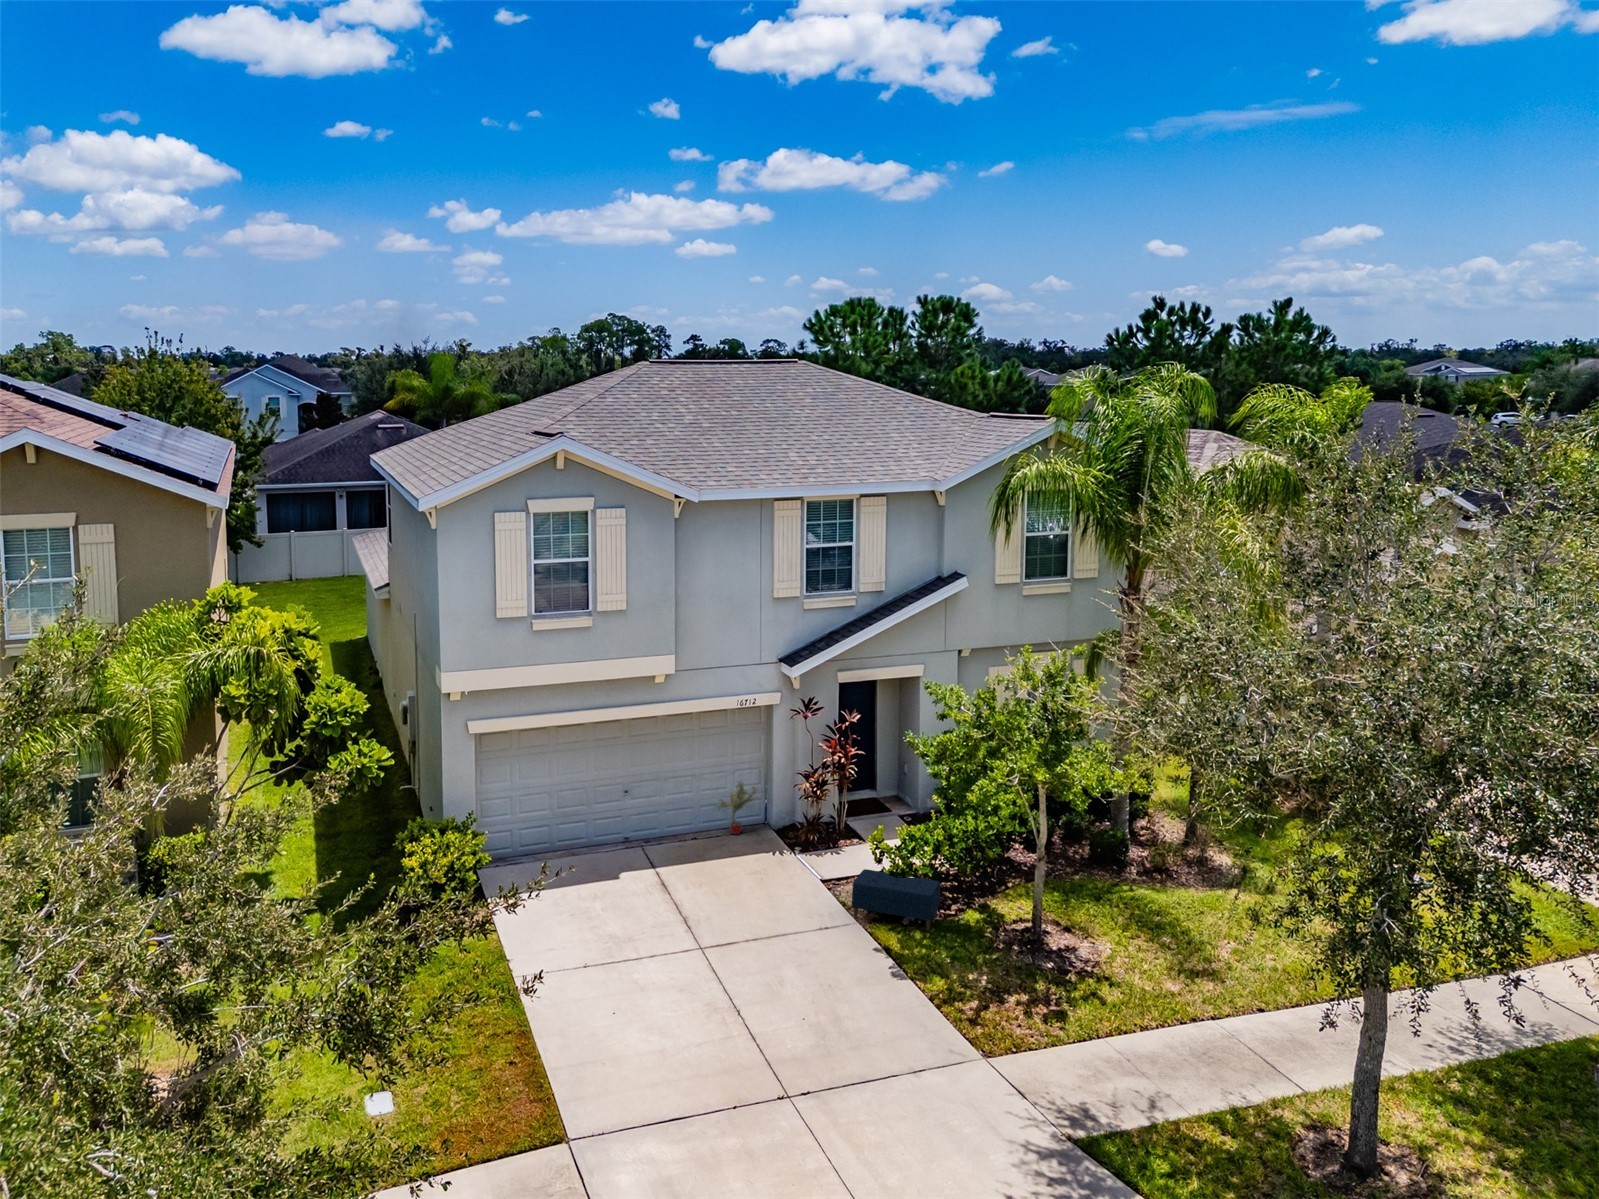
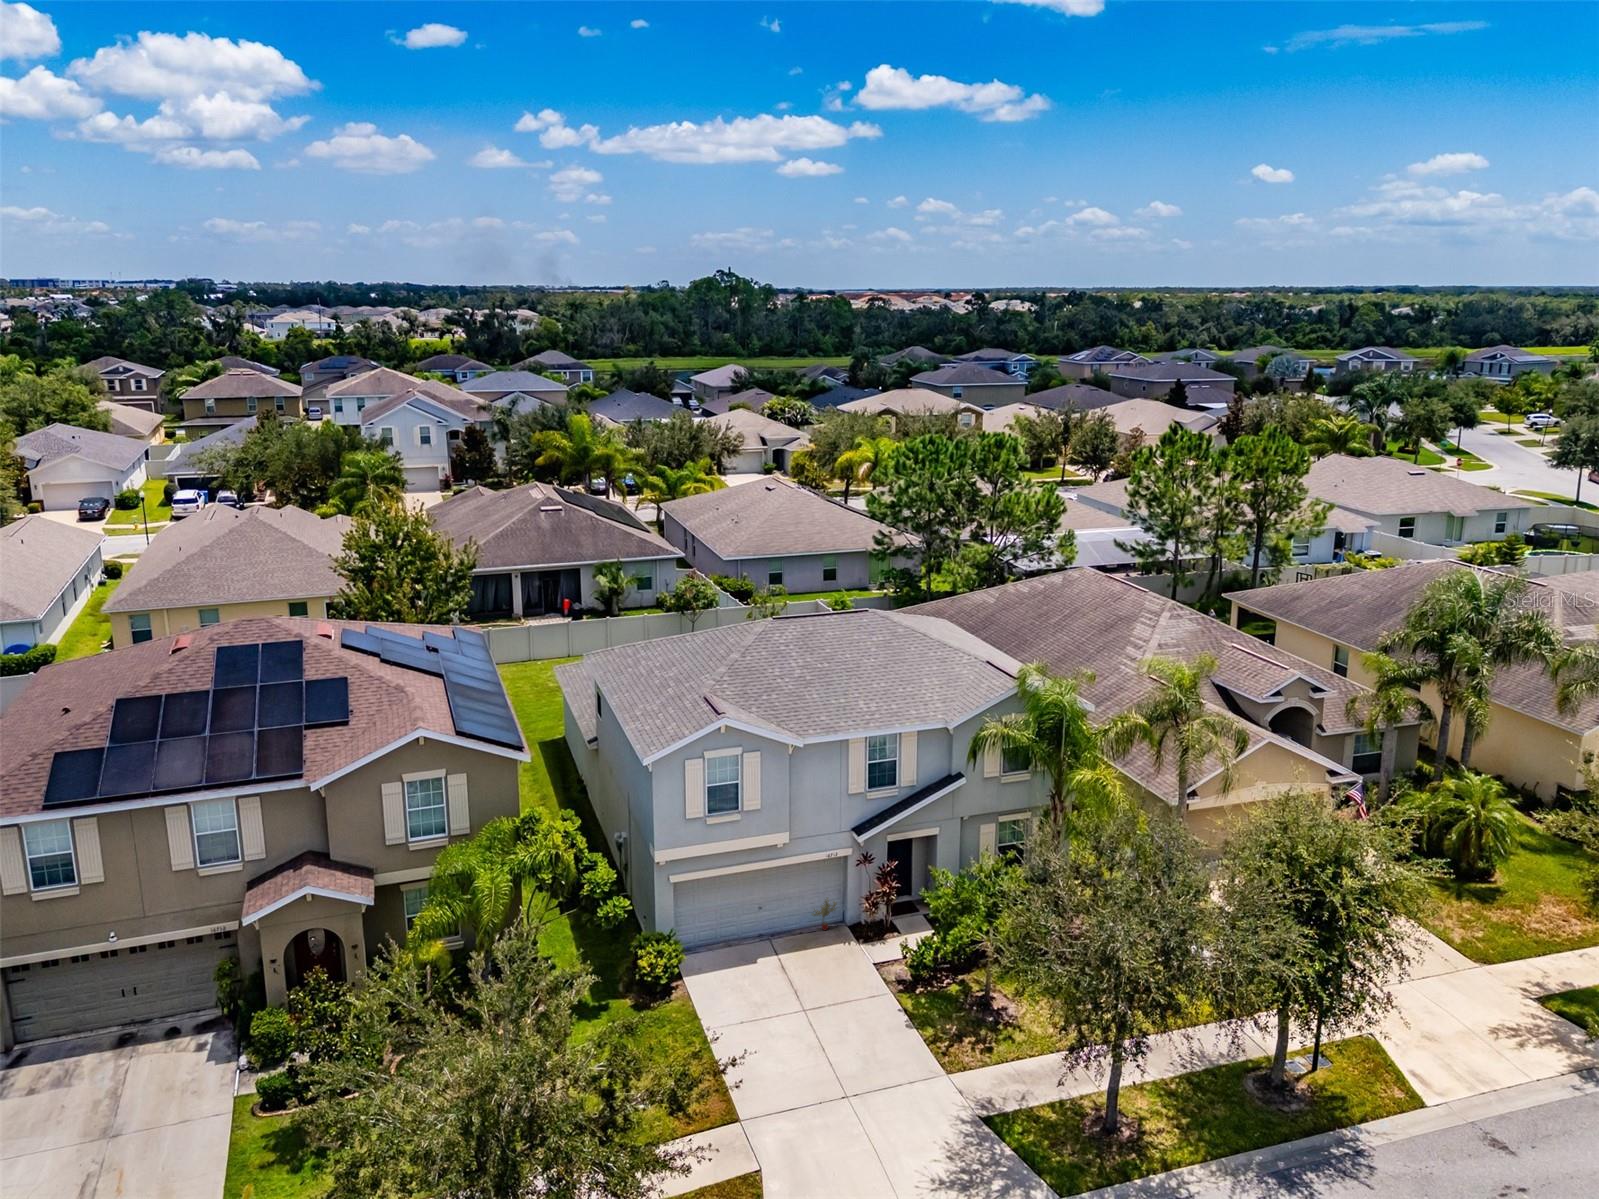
bench: present [852,869,940,931] -> none [887,961,936,998]

